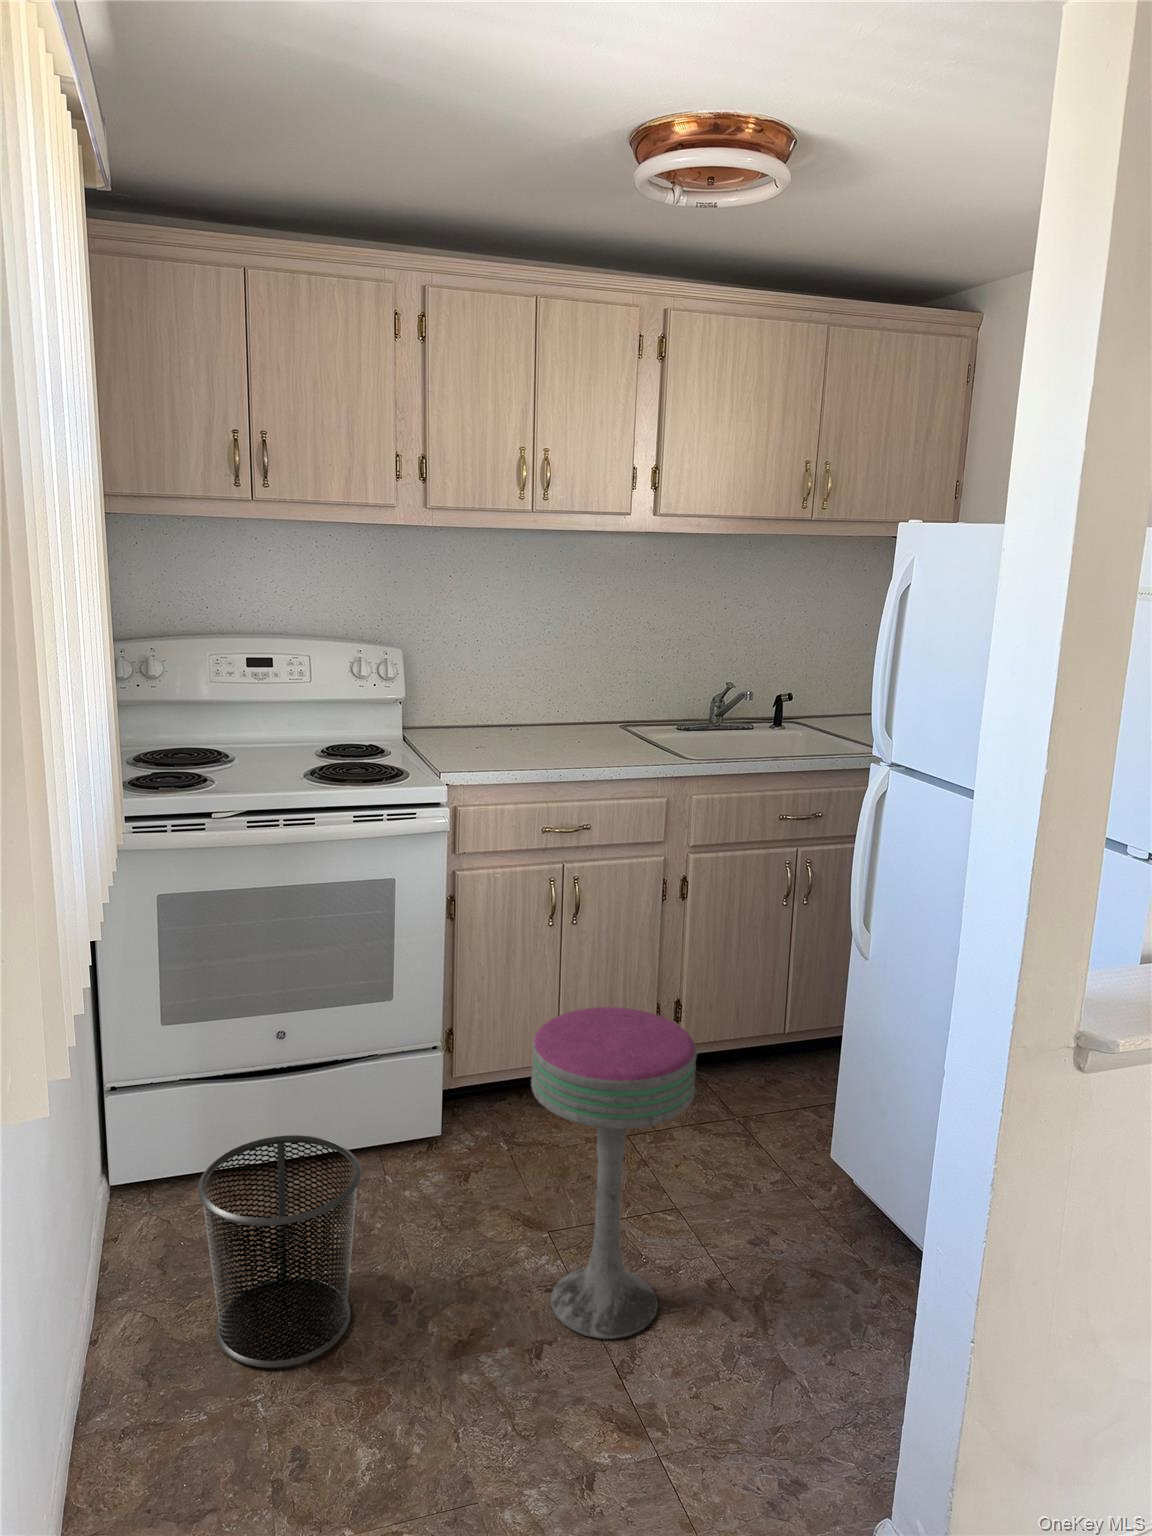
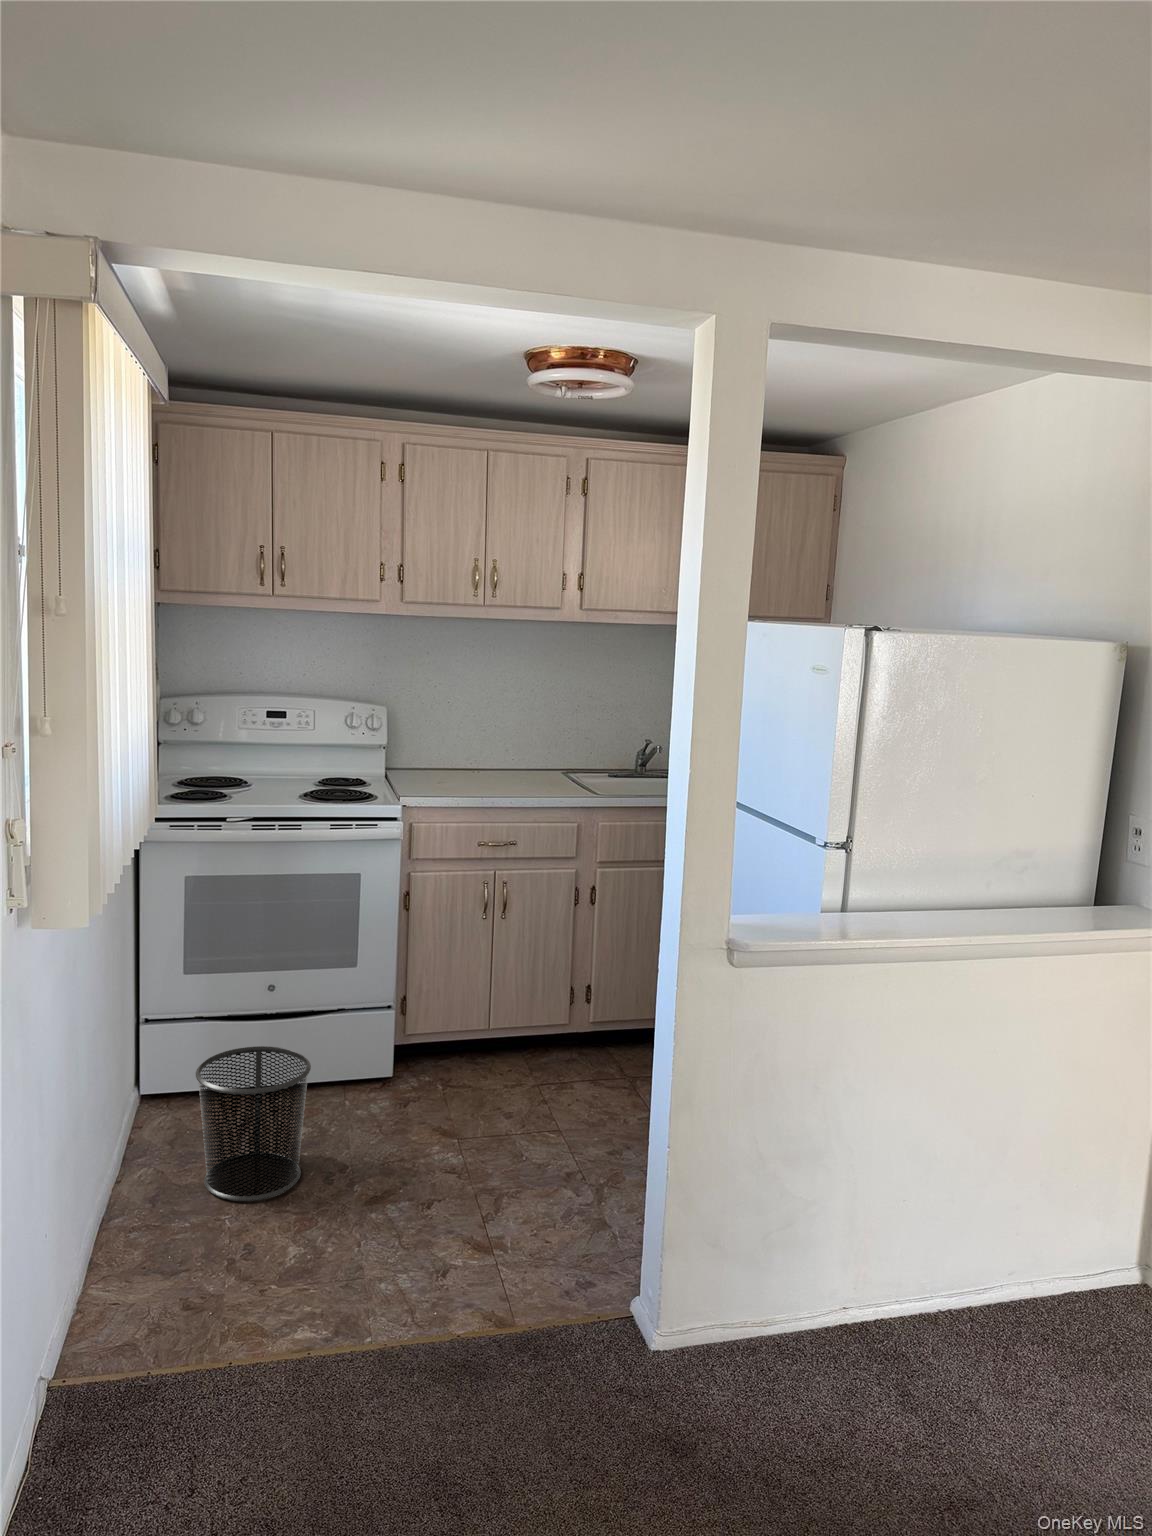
bar stool: present [531,1007,697,1339] -> none [433,964,551,1200]

